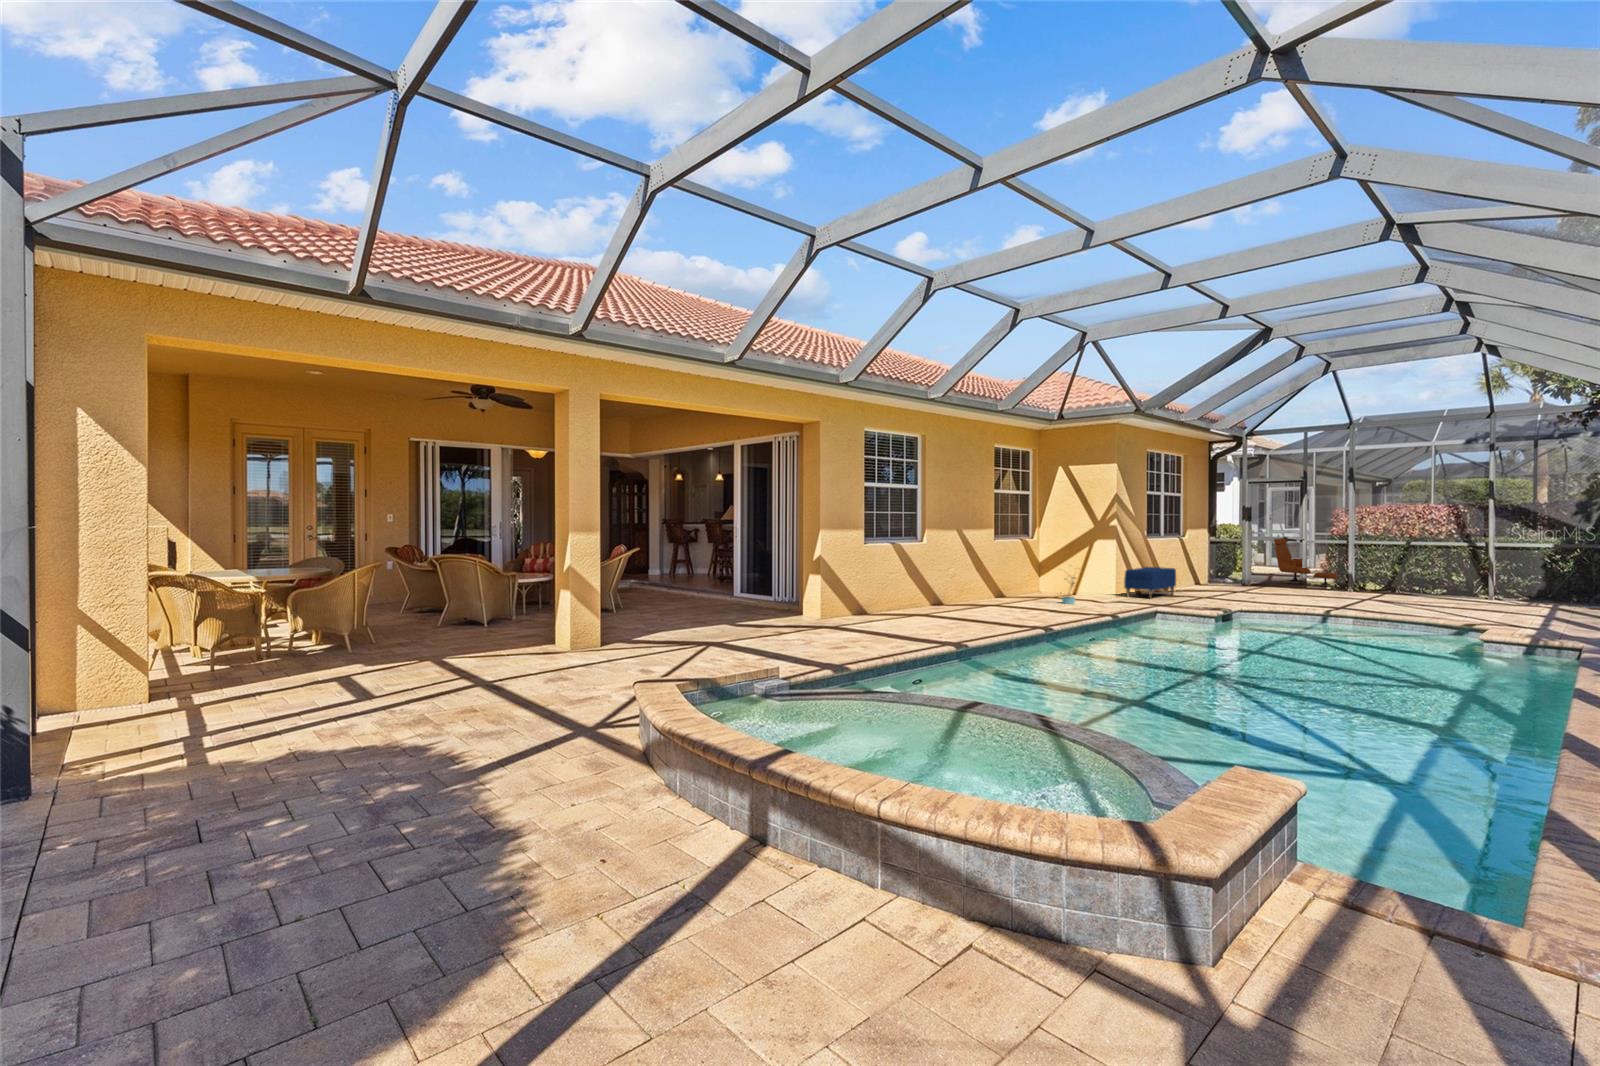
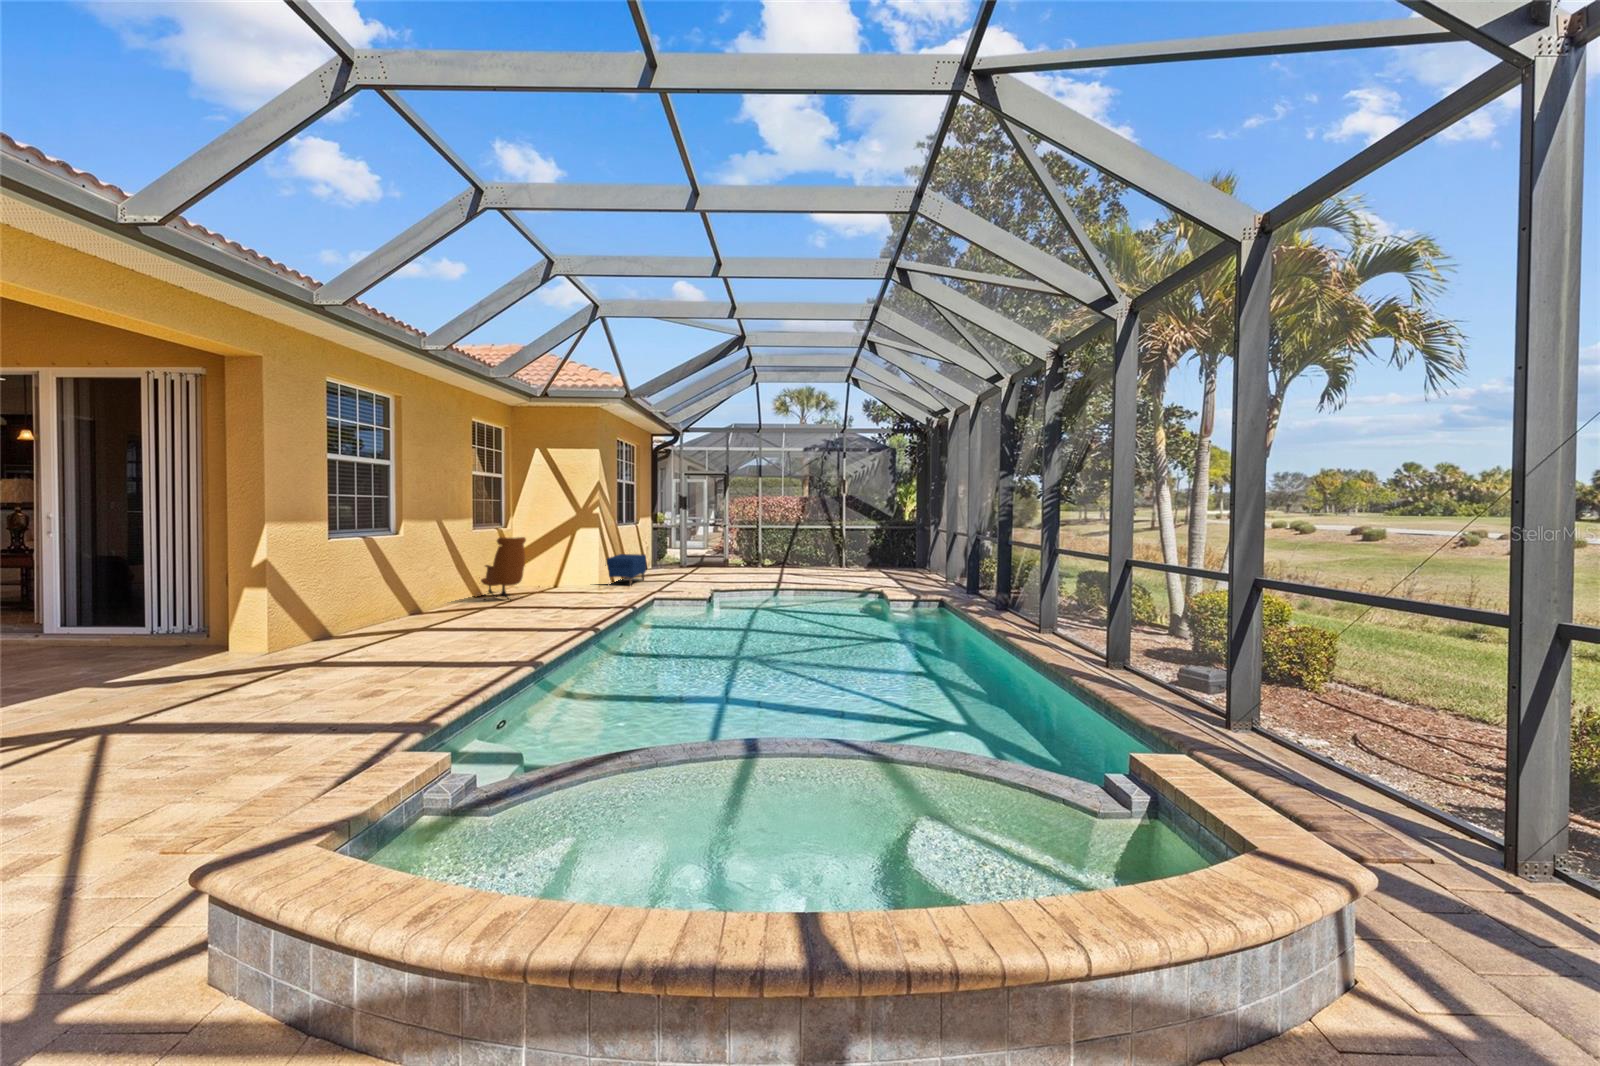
lounge chair: present [1274,539,1338,587] -> present [481,537,526,600]
potted plant: present [1062,577,1075,604] -> none [551,556,576,597]

